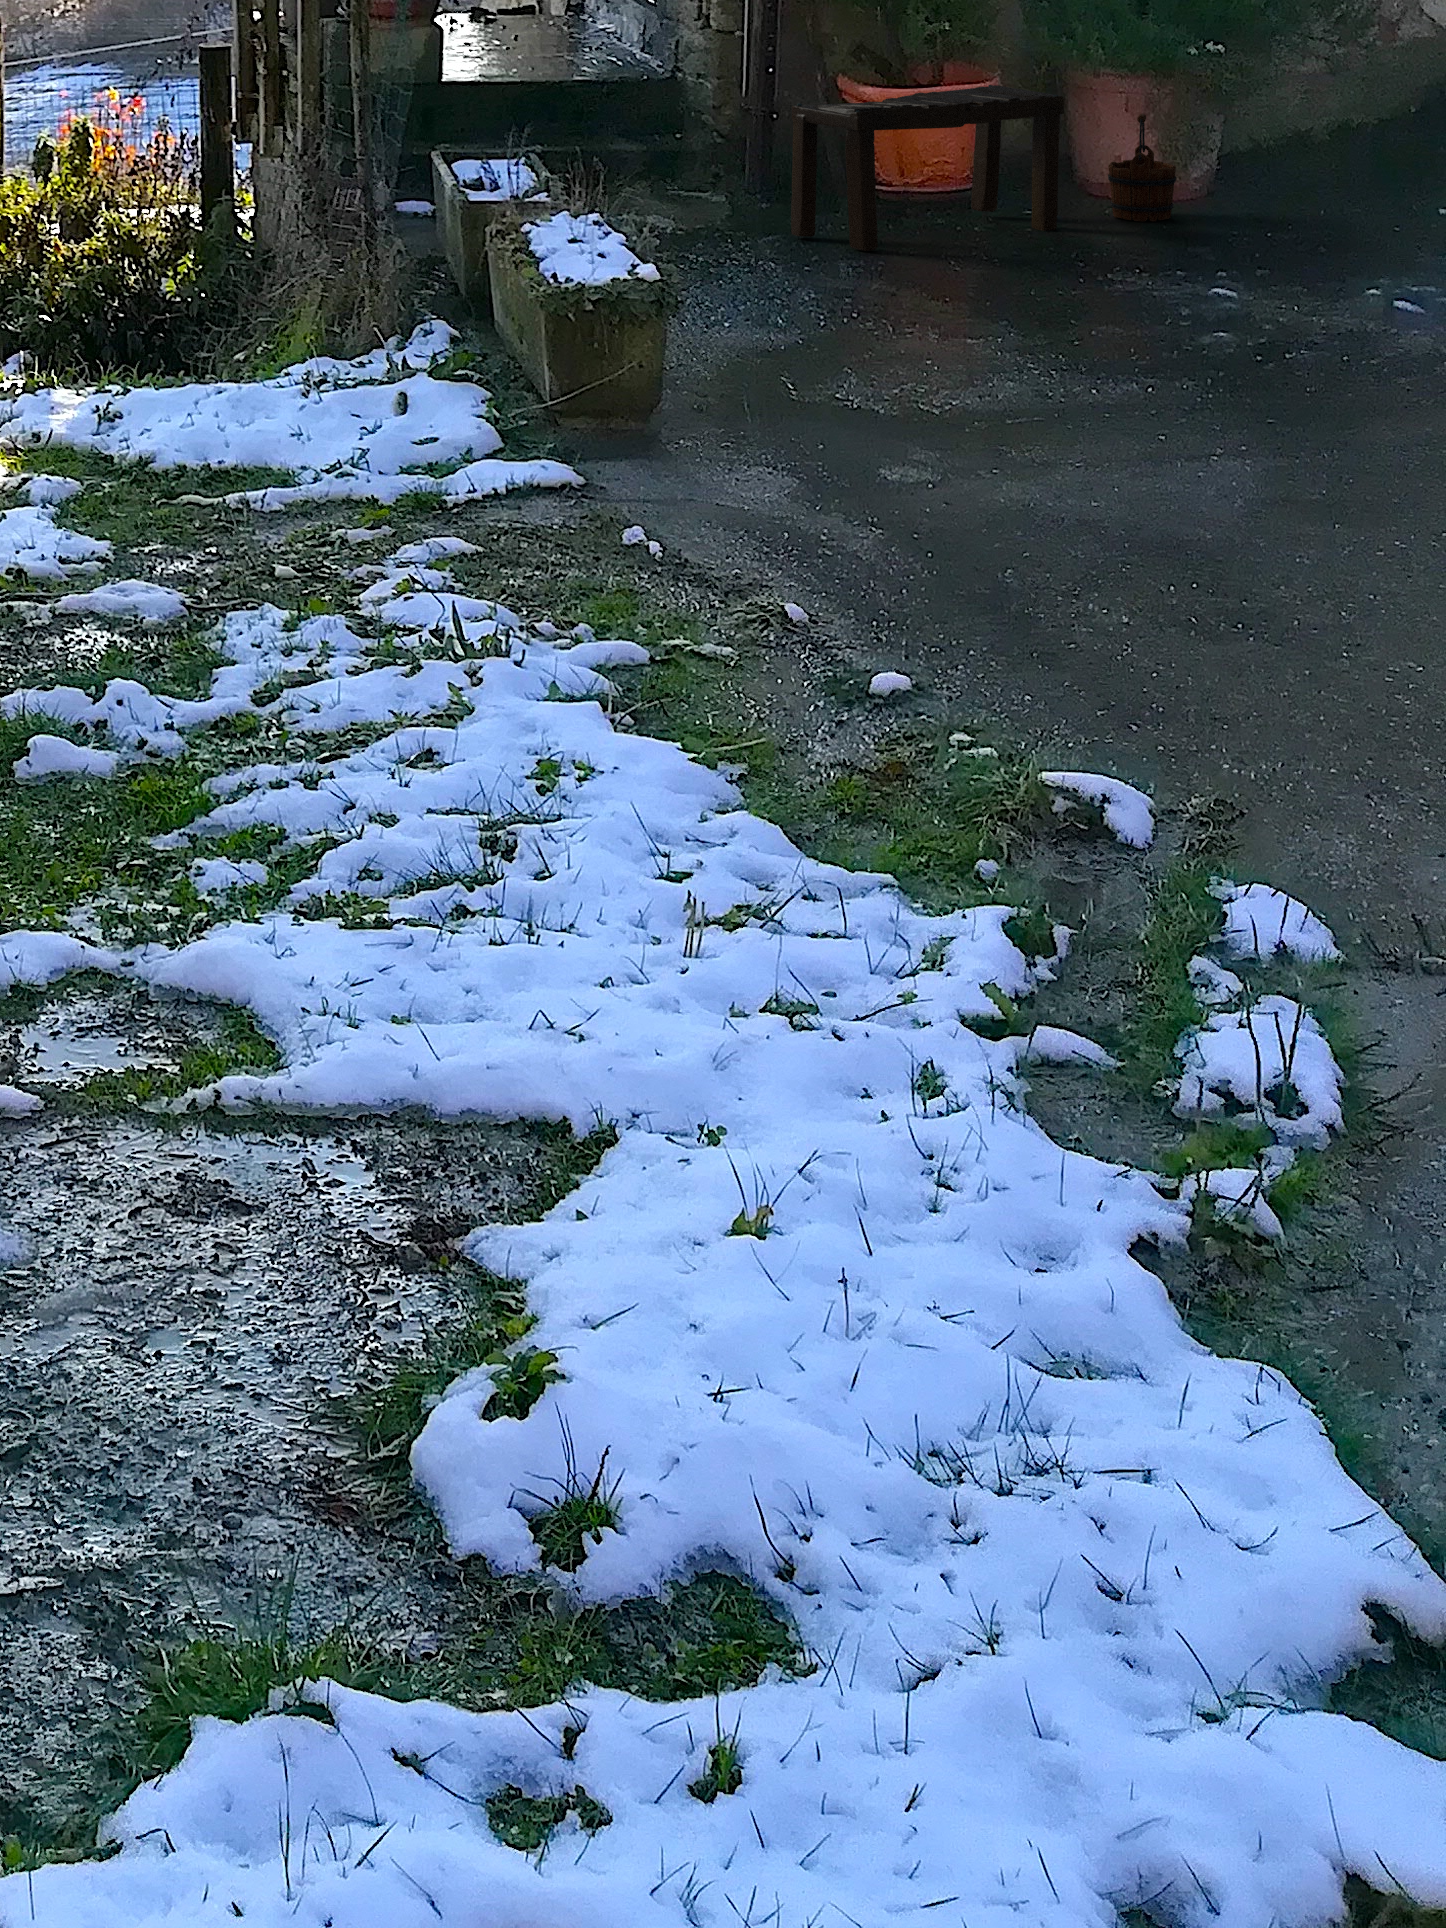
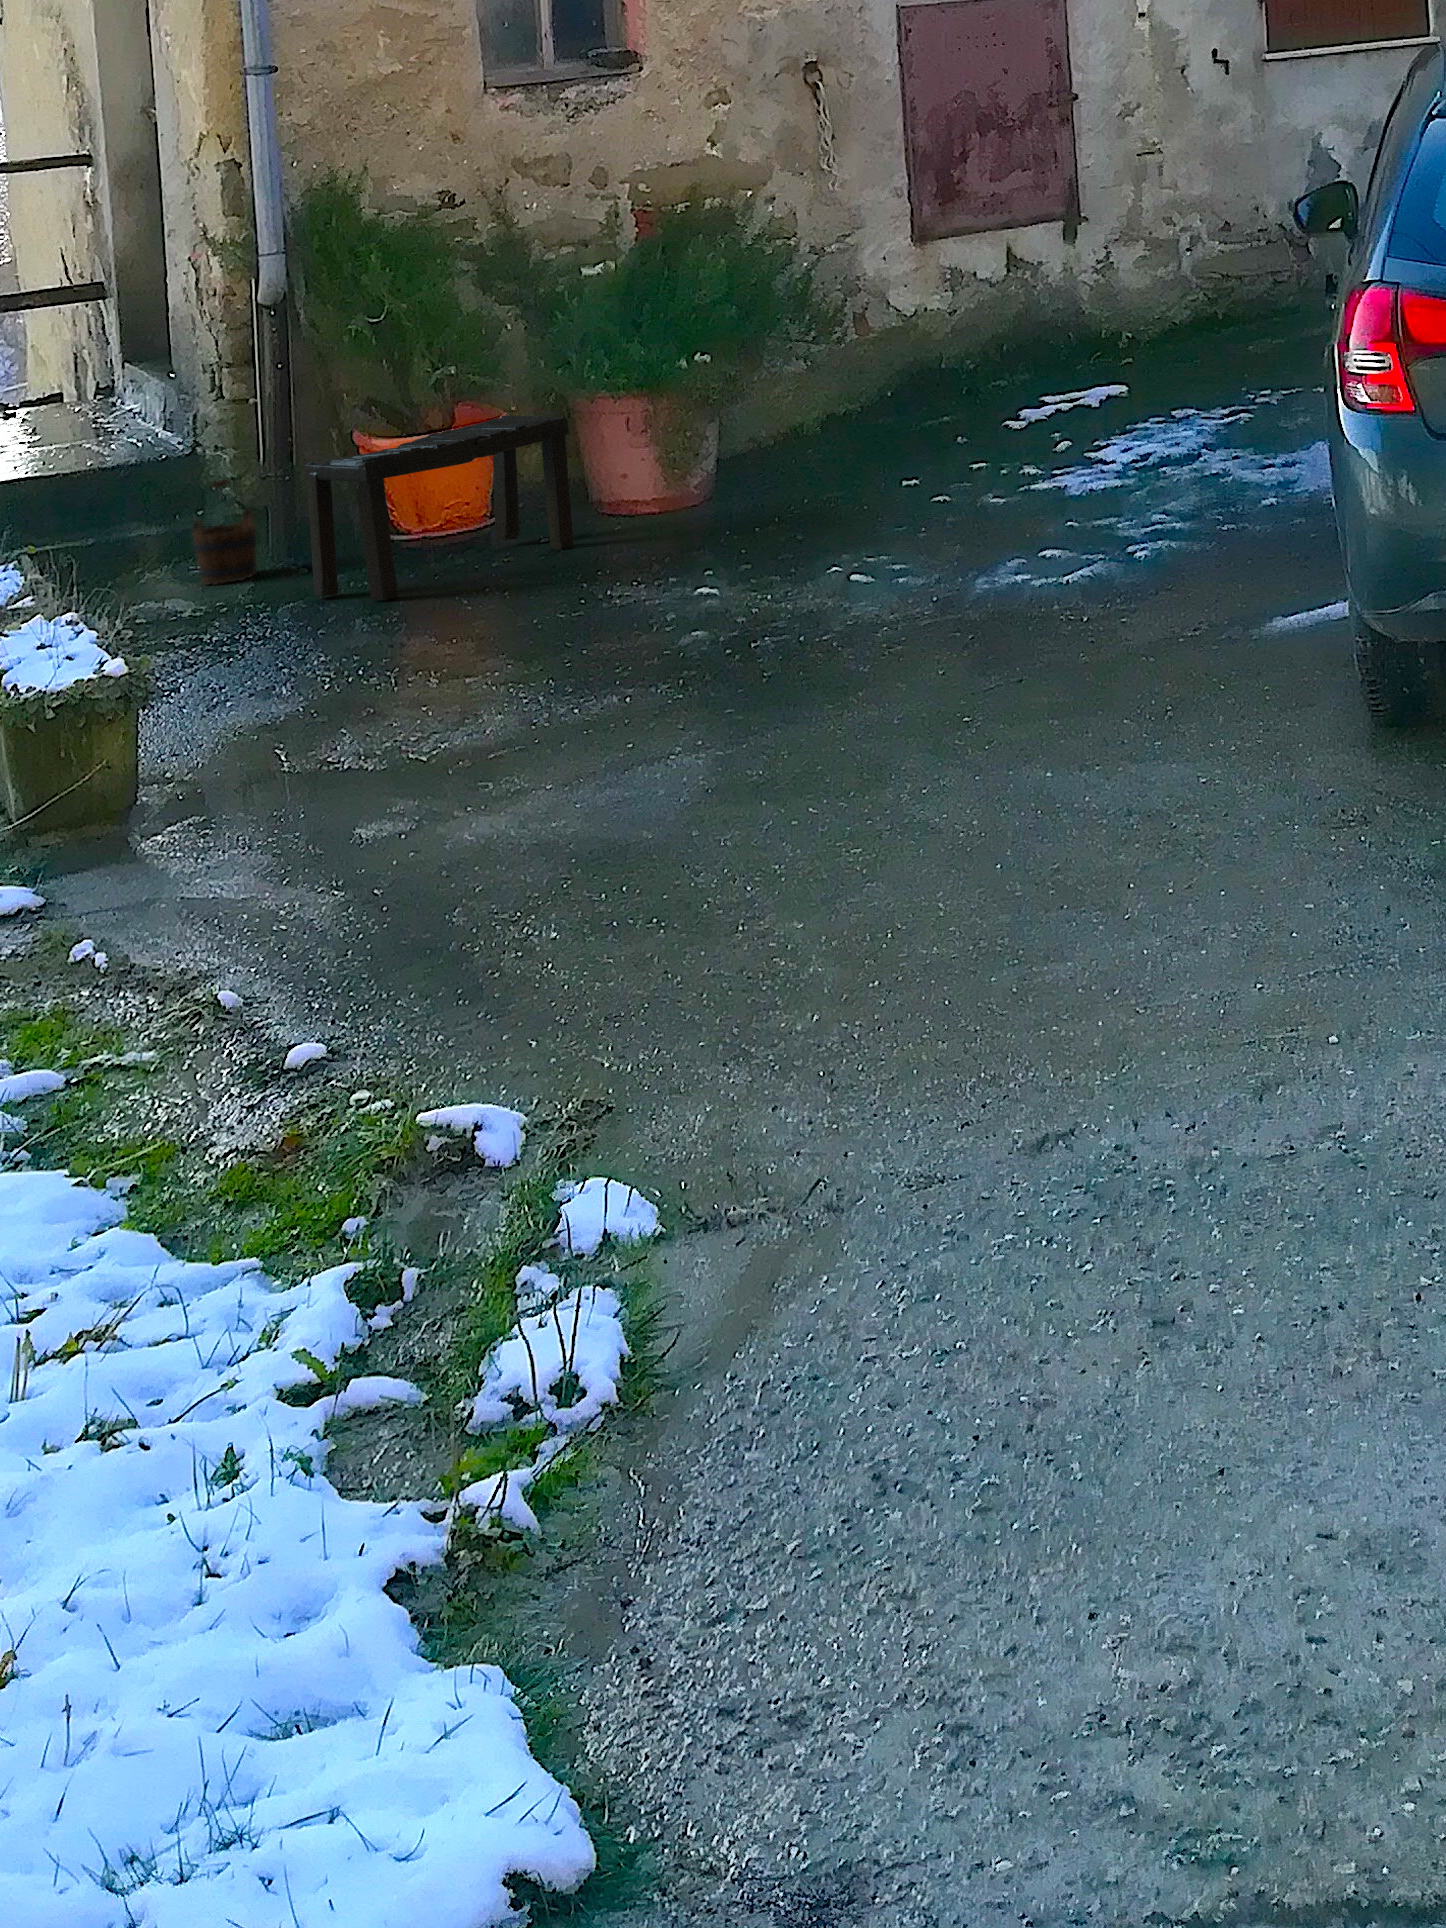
wooden bucket: present [1108,114,1176,221] -> present [193,479,257,585]

